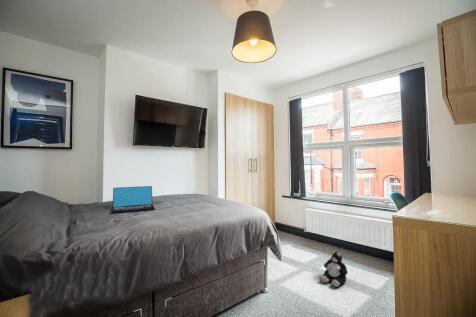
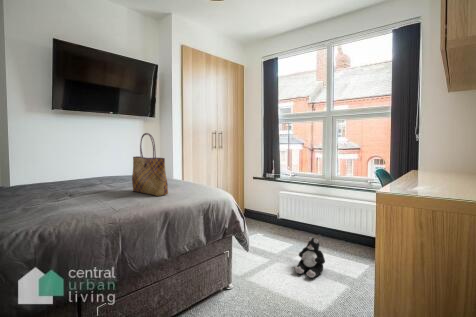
tote bag: none [191,167,218,215] -> present [132,133,168,196]
laptop: present [111,186,155,213] -> none [12,161,80,197]

